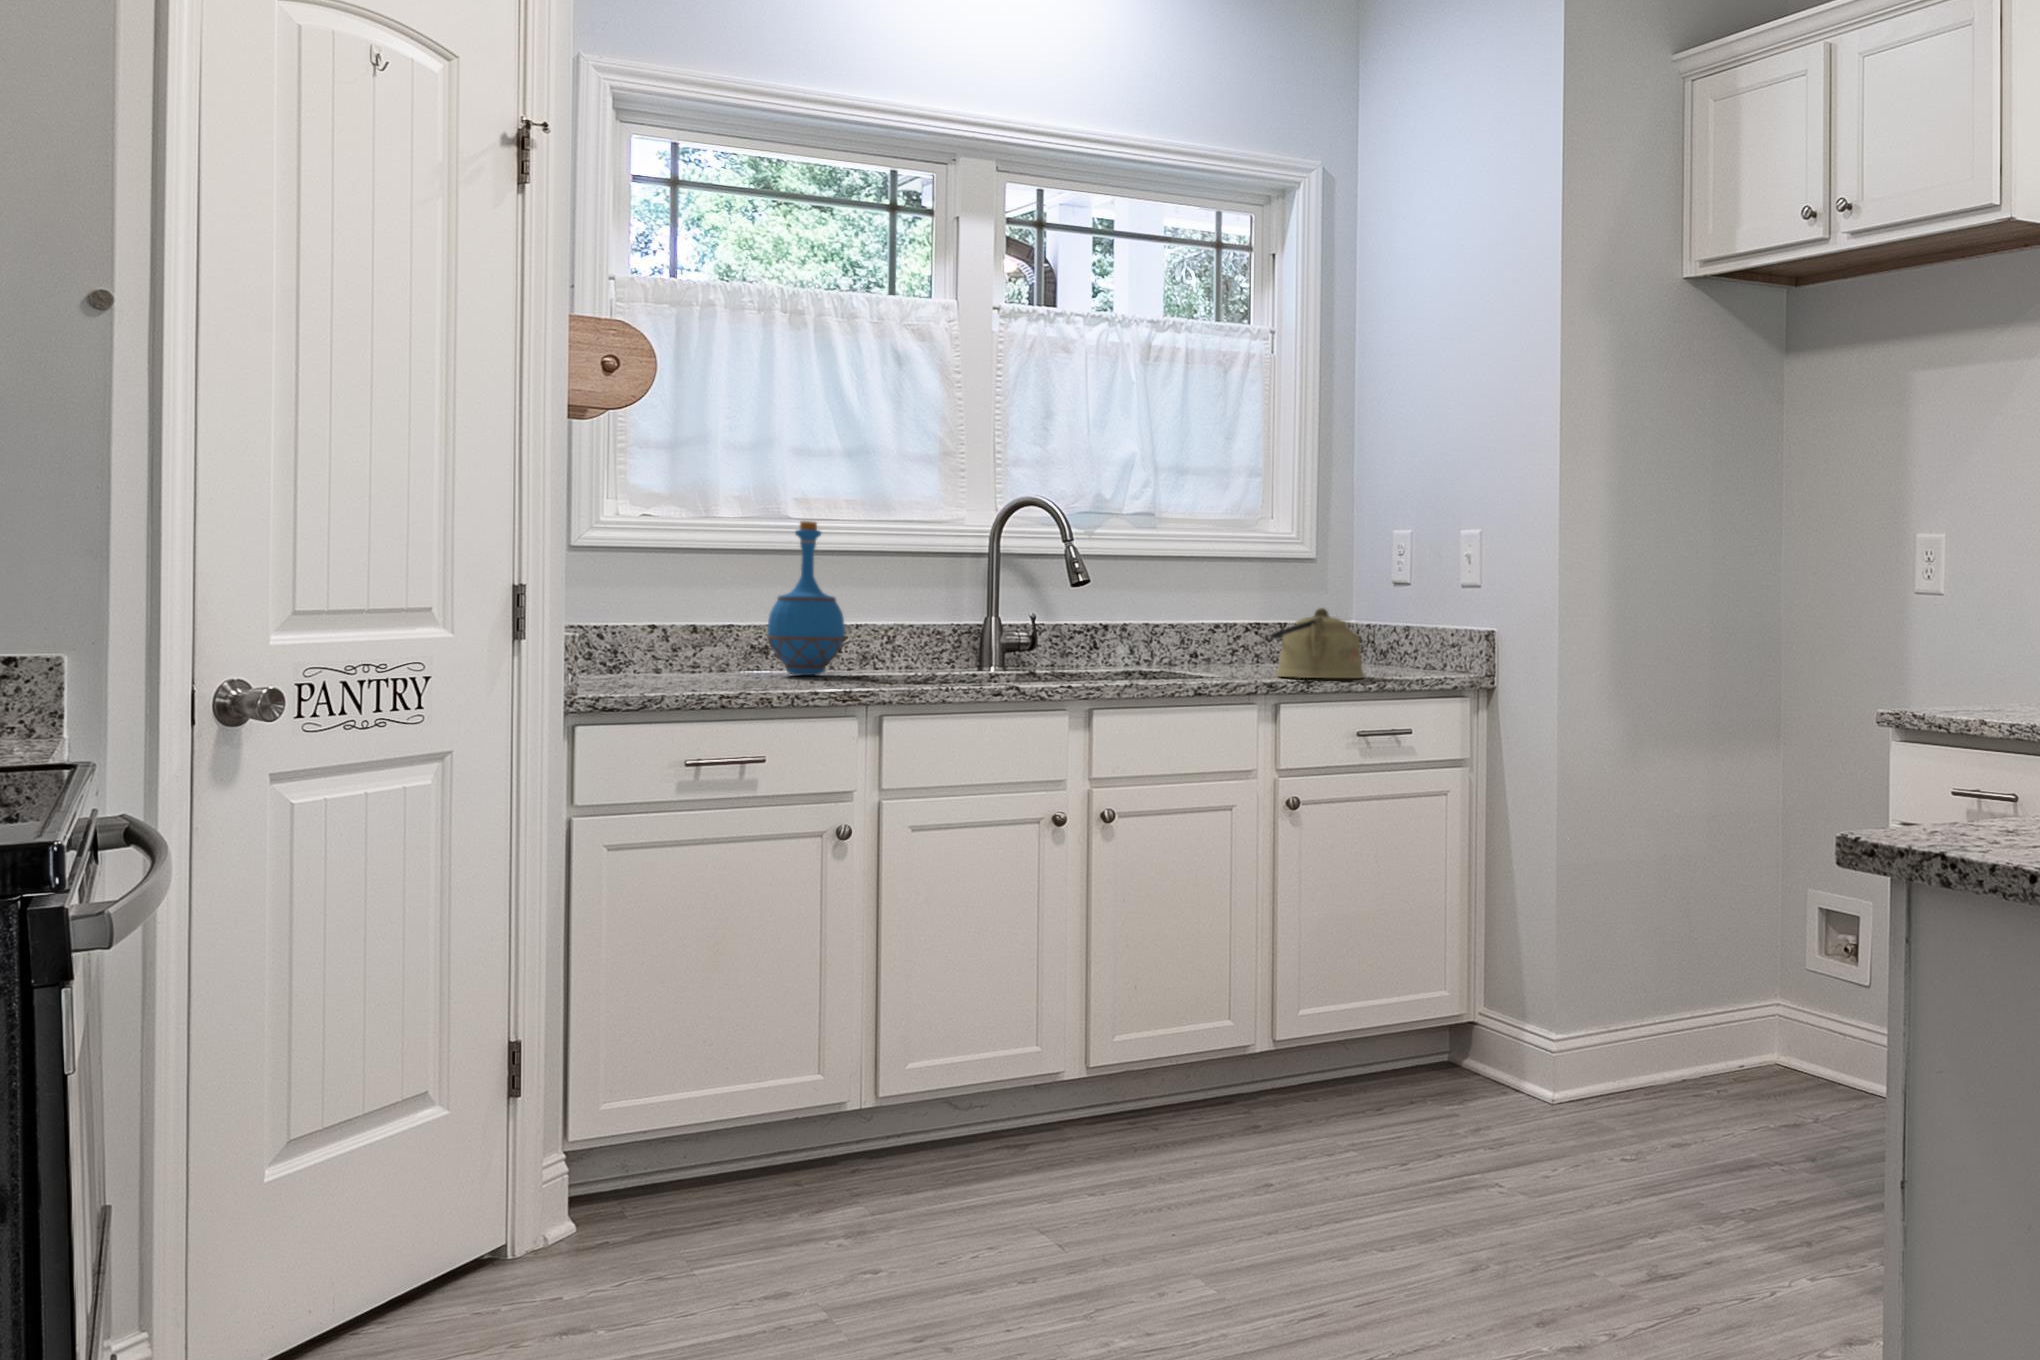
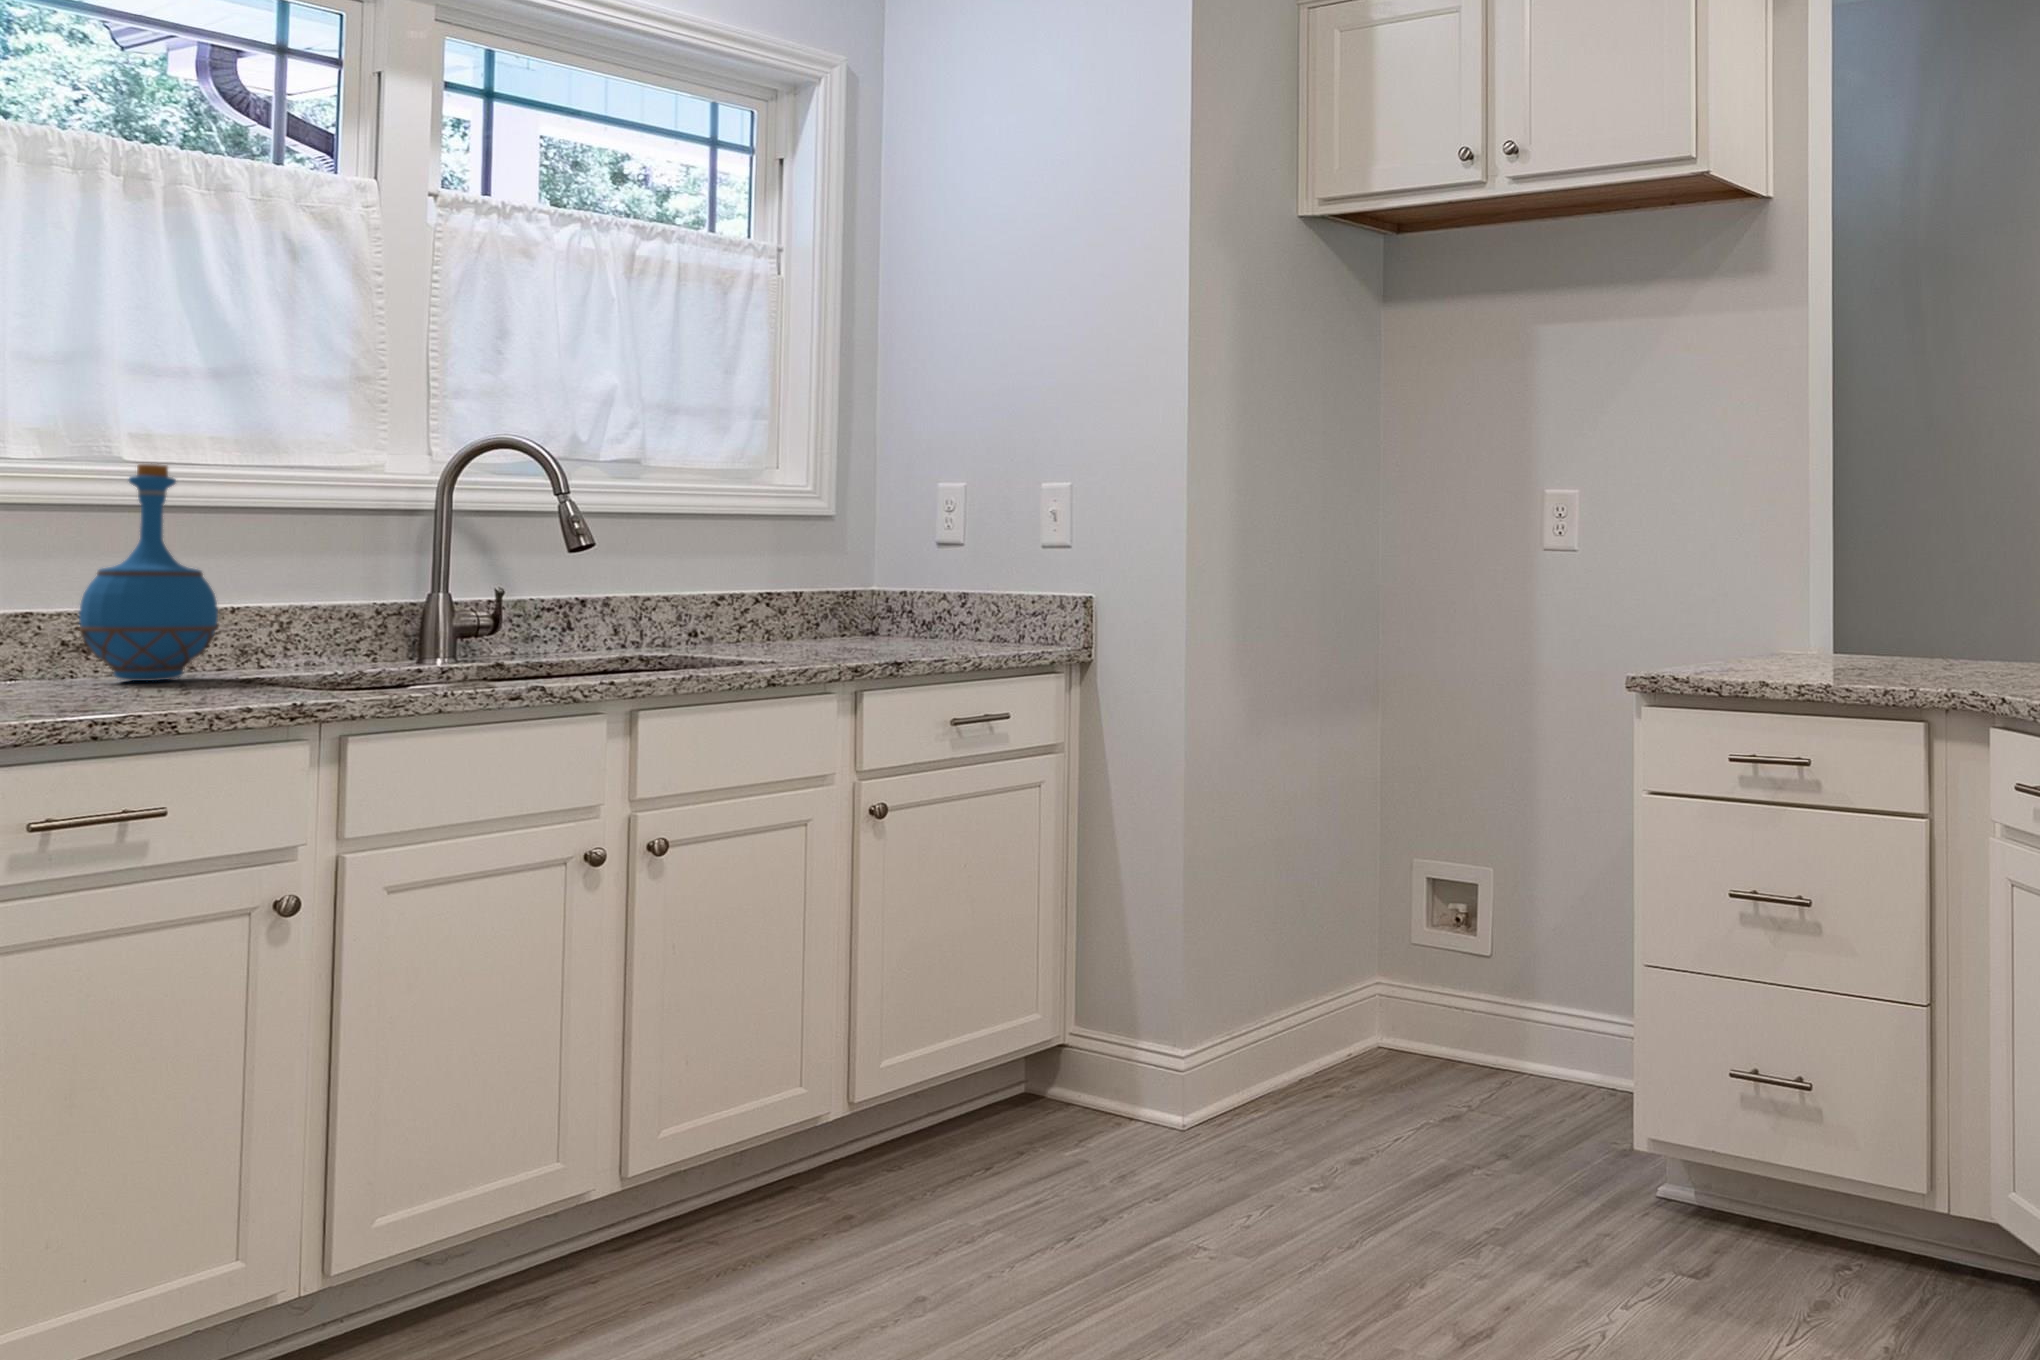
kettle: present [1271,608,1364,678] -> none [823,578,934,657]

